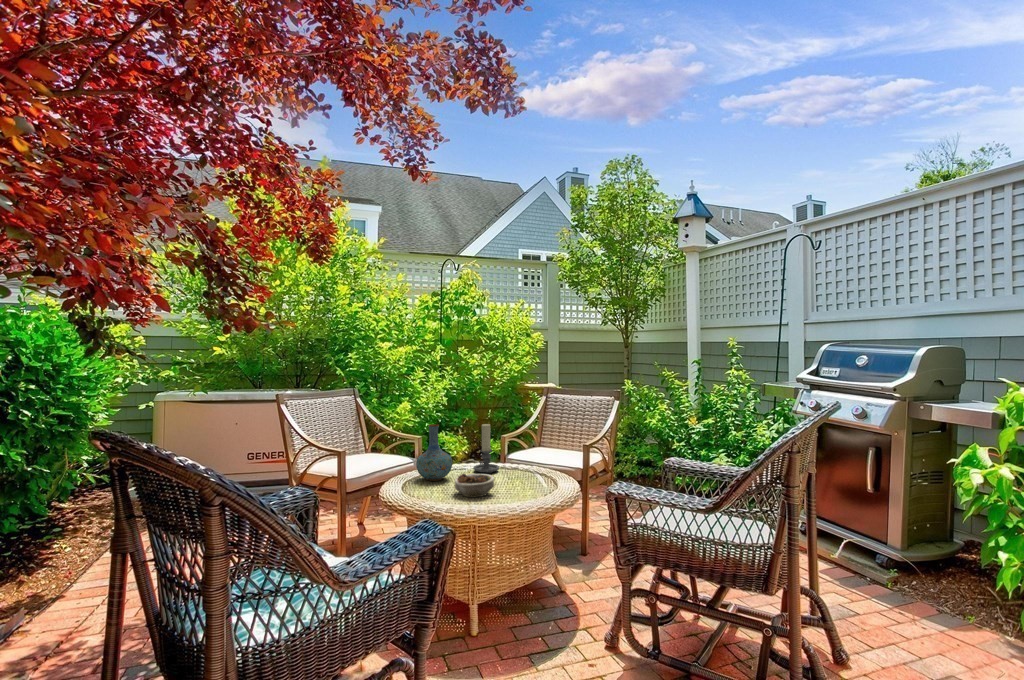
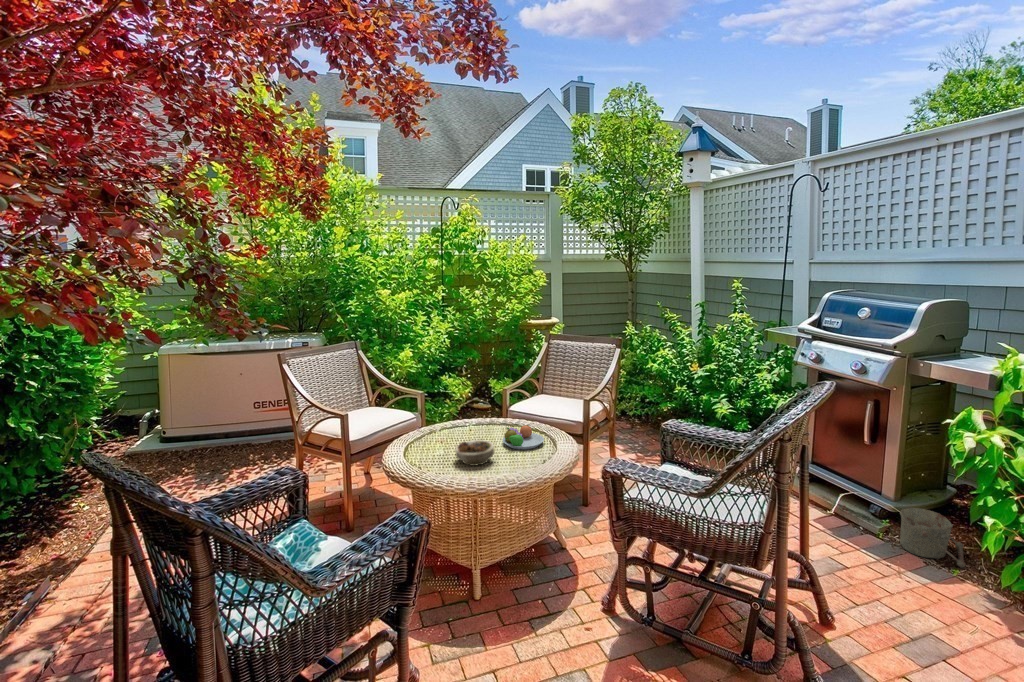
vase: present [416,424,452,481] -> none [417,389,453,445]
candle holder: present [473,424,499,473] -> none [474,385,500,433]
fruit bowl: none [502,463,544,486] -> present [502,425,544,449]
bucket: none [909,554,983,616] -> present [900,508,966,568]

